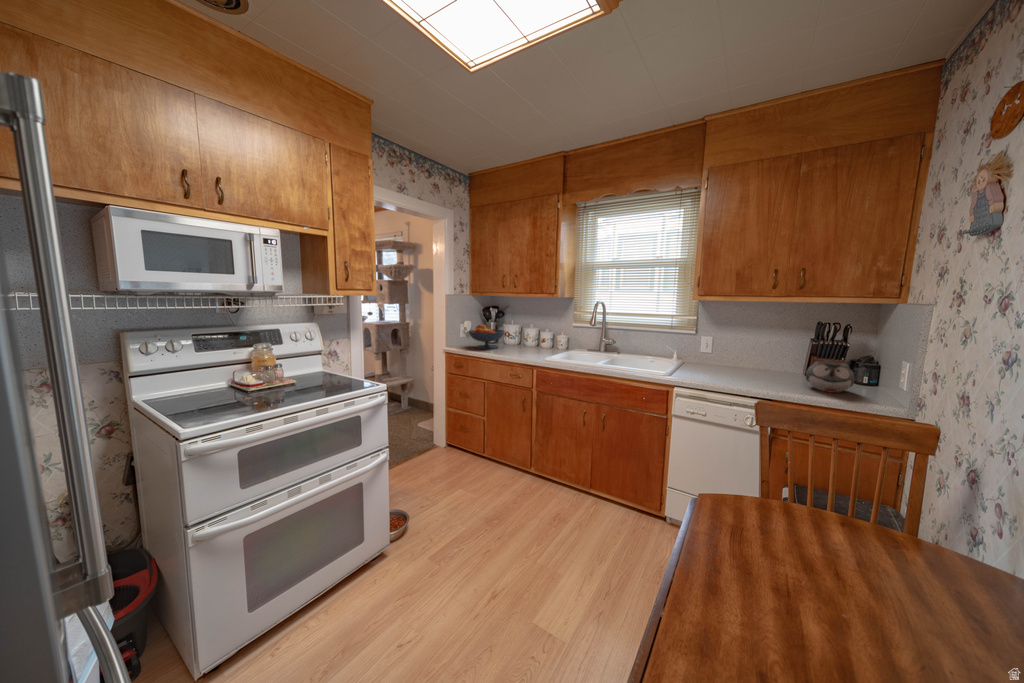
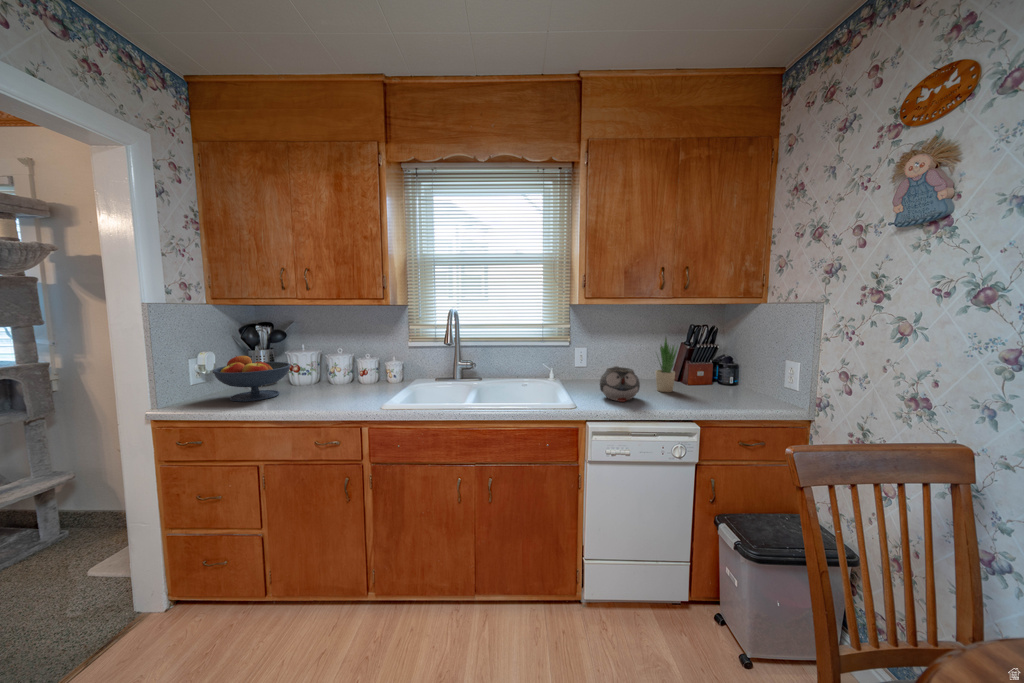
potted plant: none [764,330,791,378] -> present [656,338,677,392]
teapot: present [806,361,855,393] -> present [600,366,640,402]

